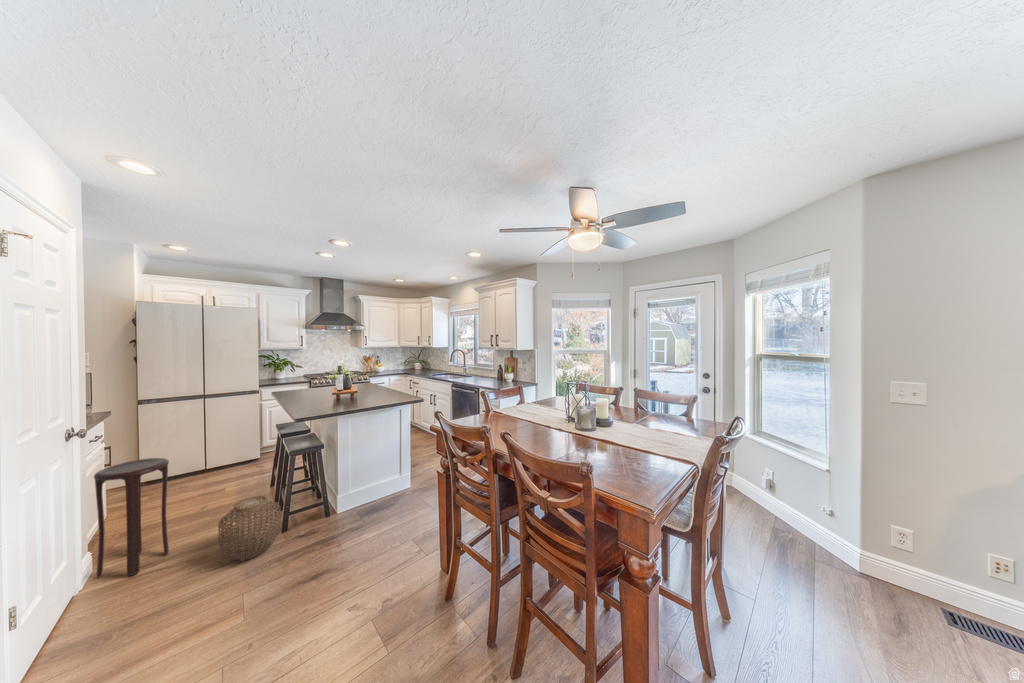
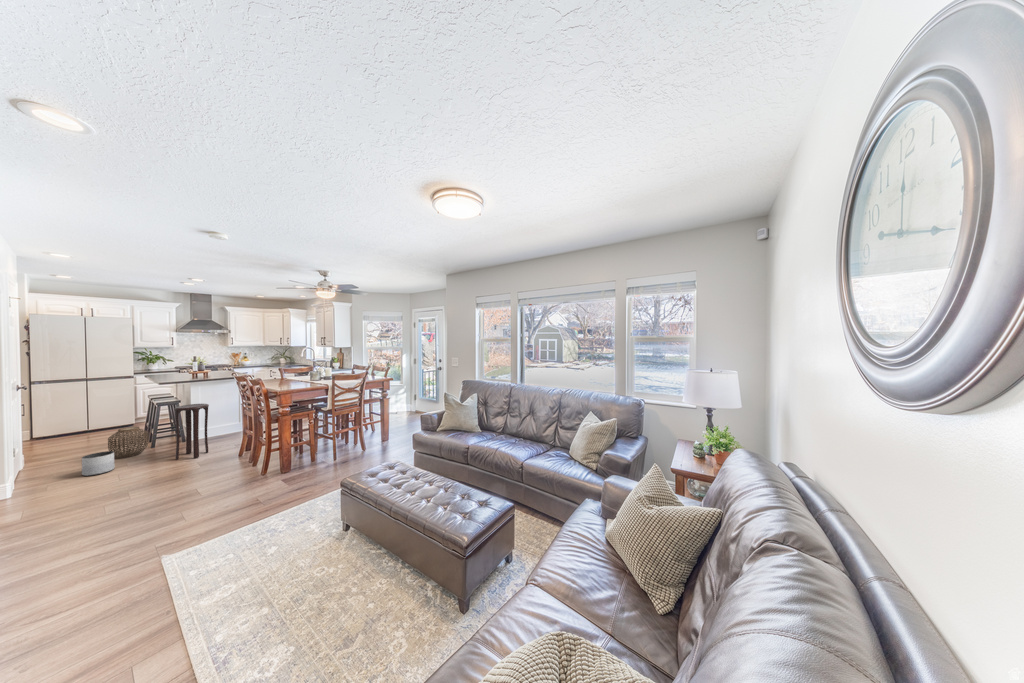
stool: present [94,458,169,577] -> present [174,404,209,460]
planter: none [164,571,224,641] -> present [82,451,115,476]

